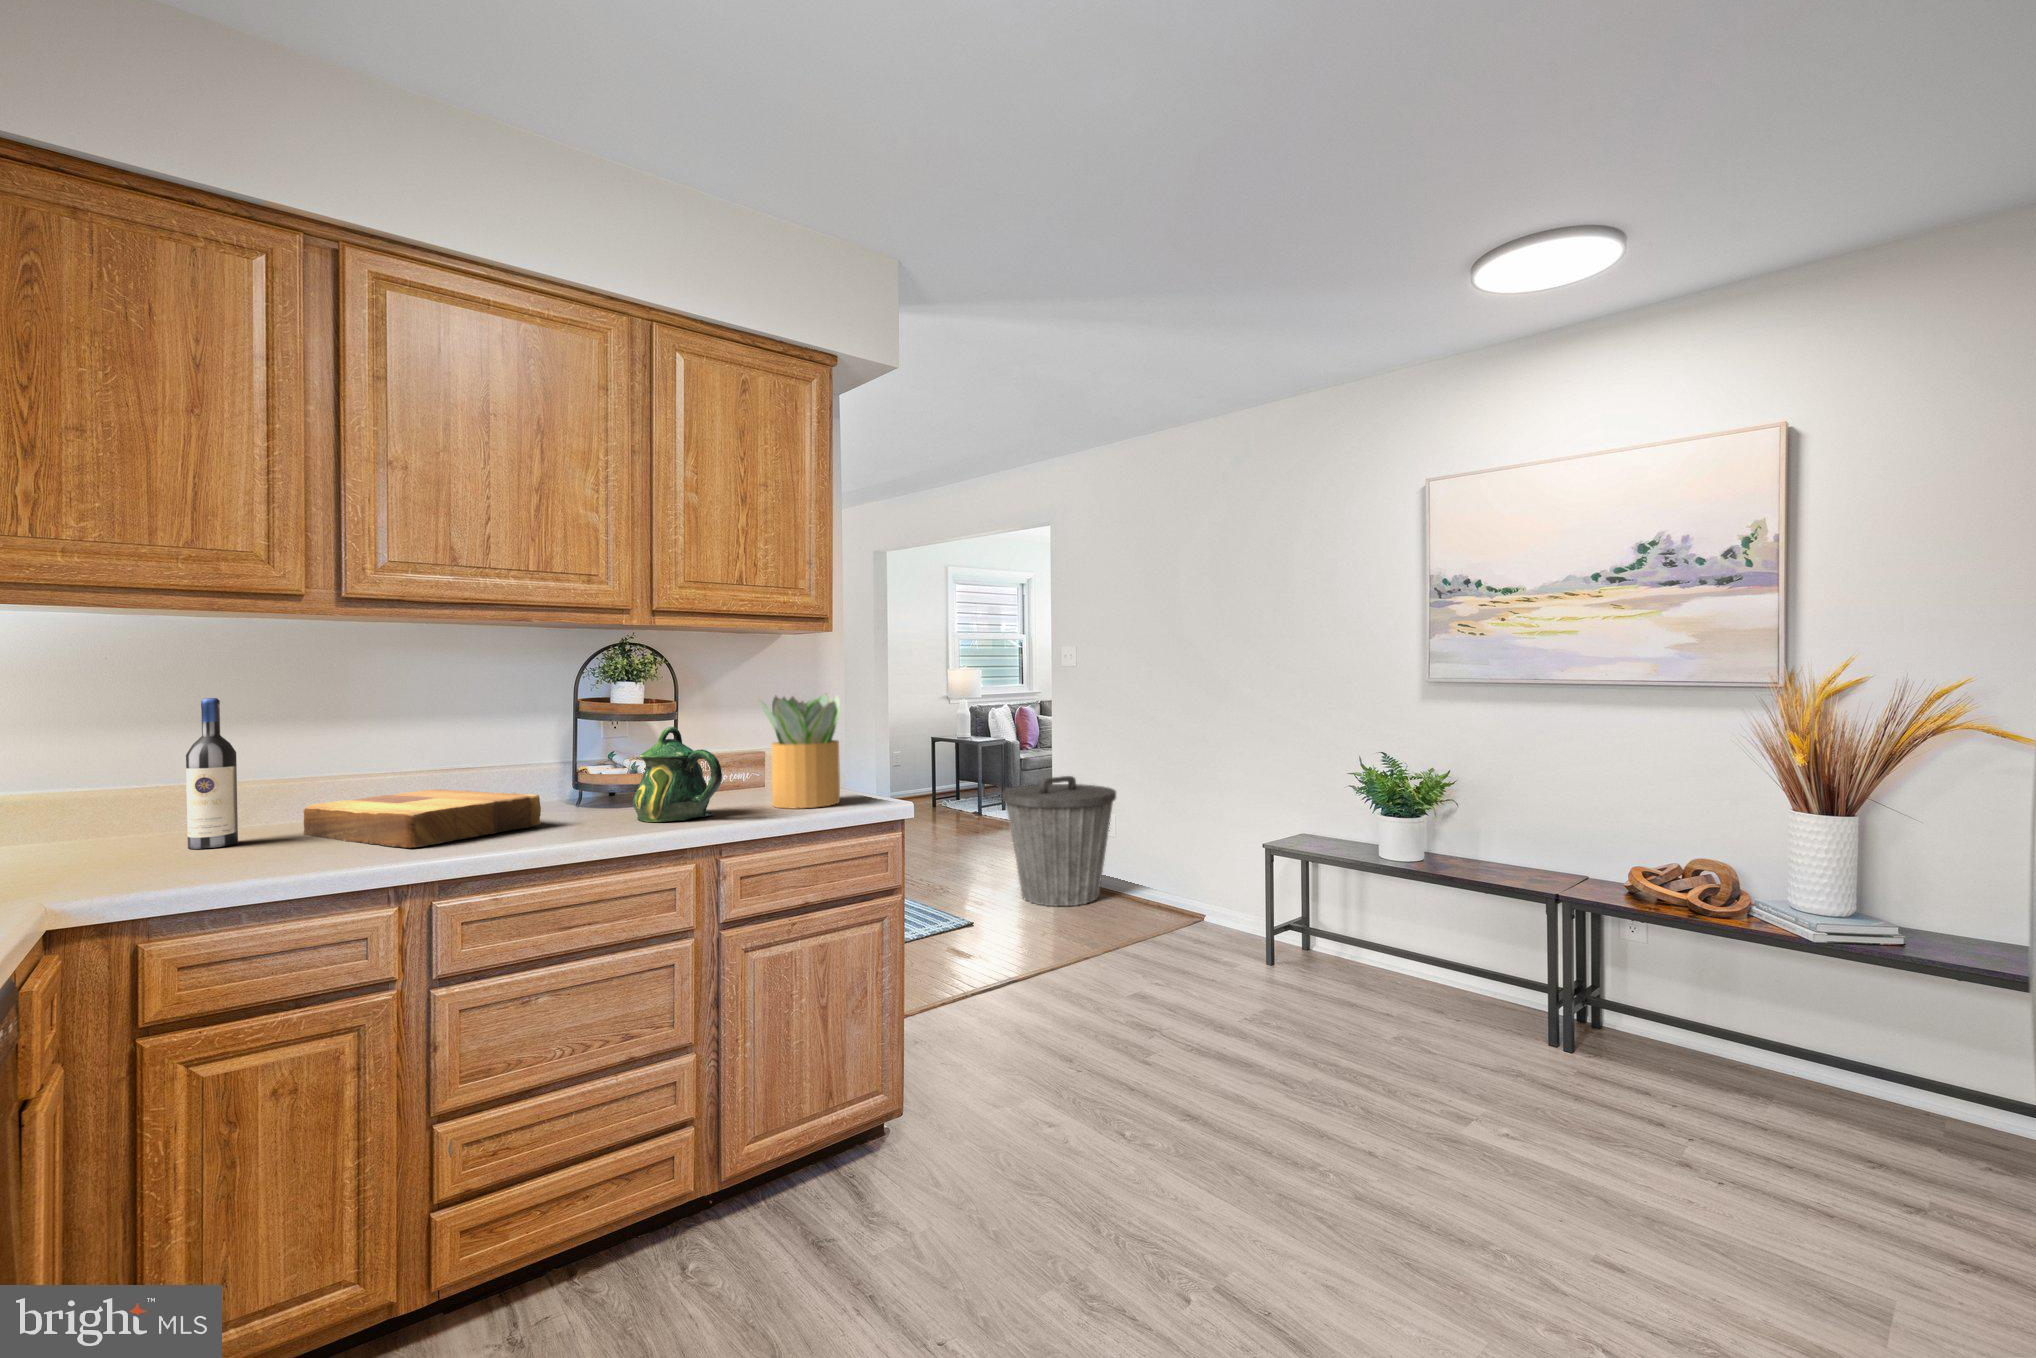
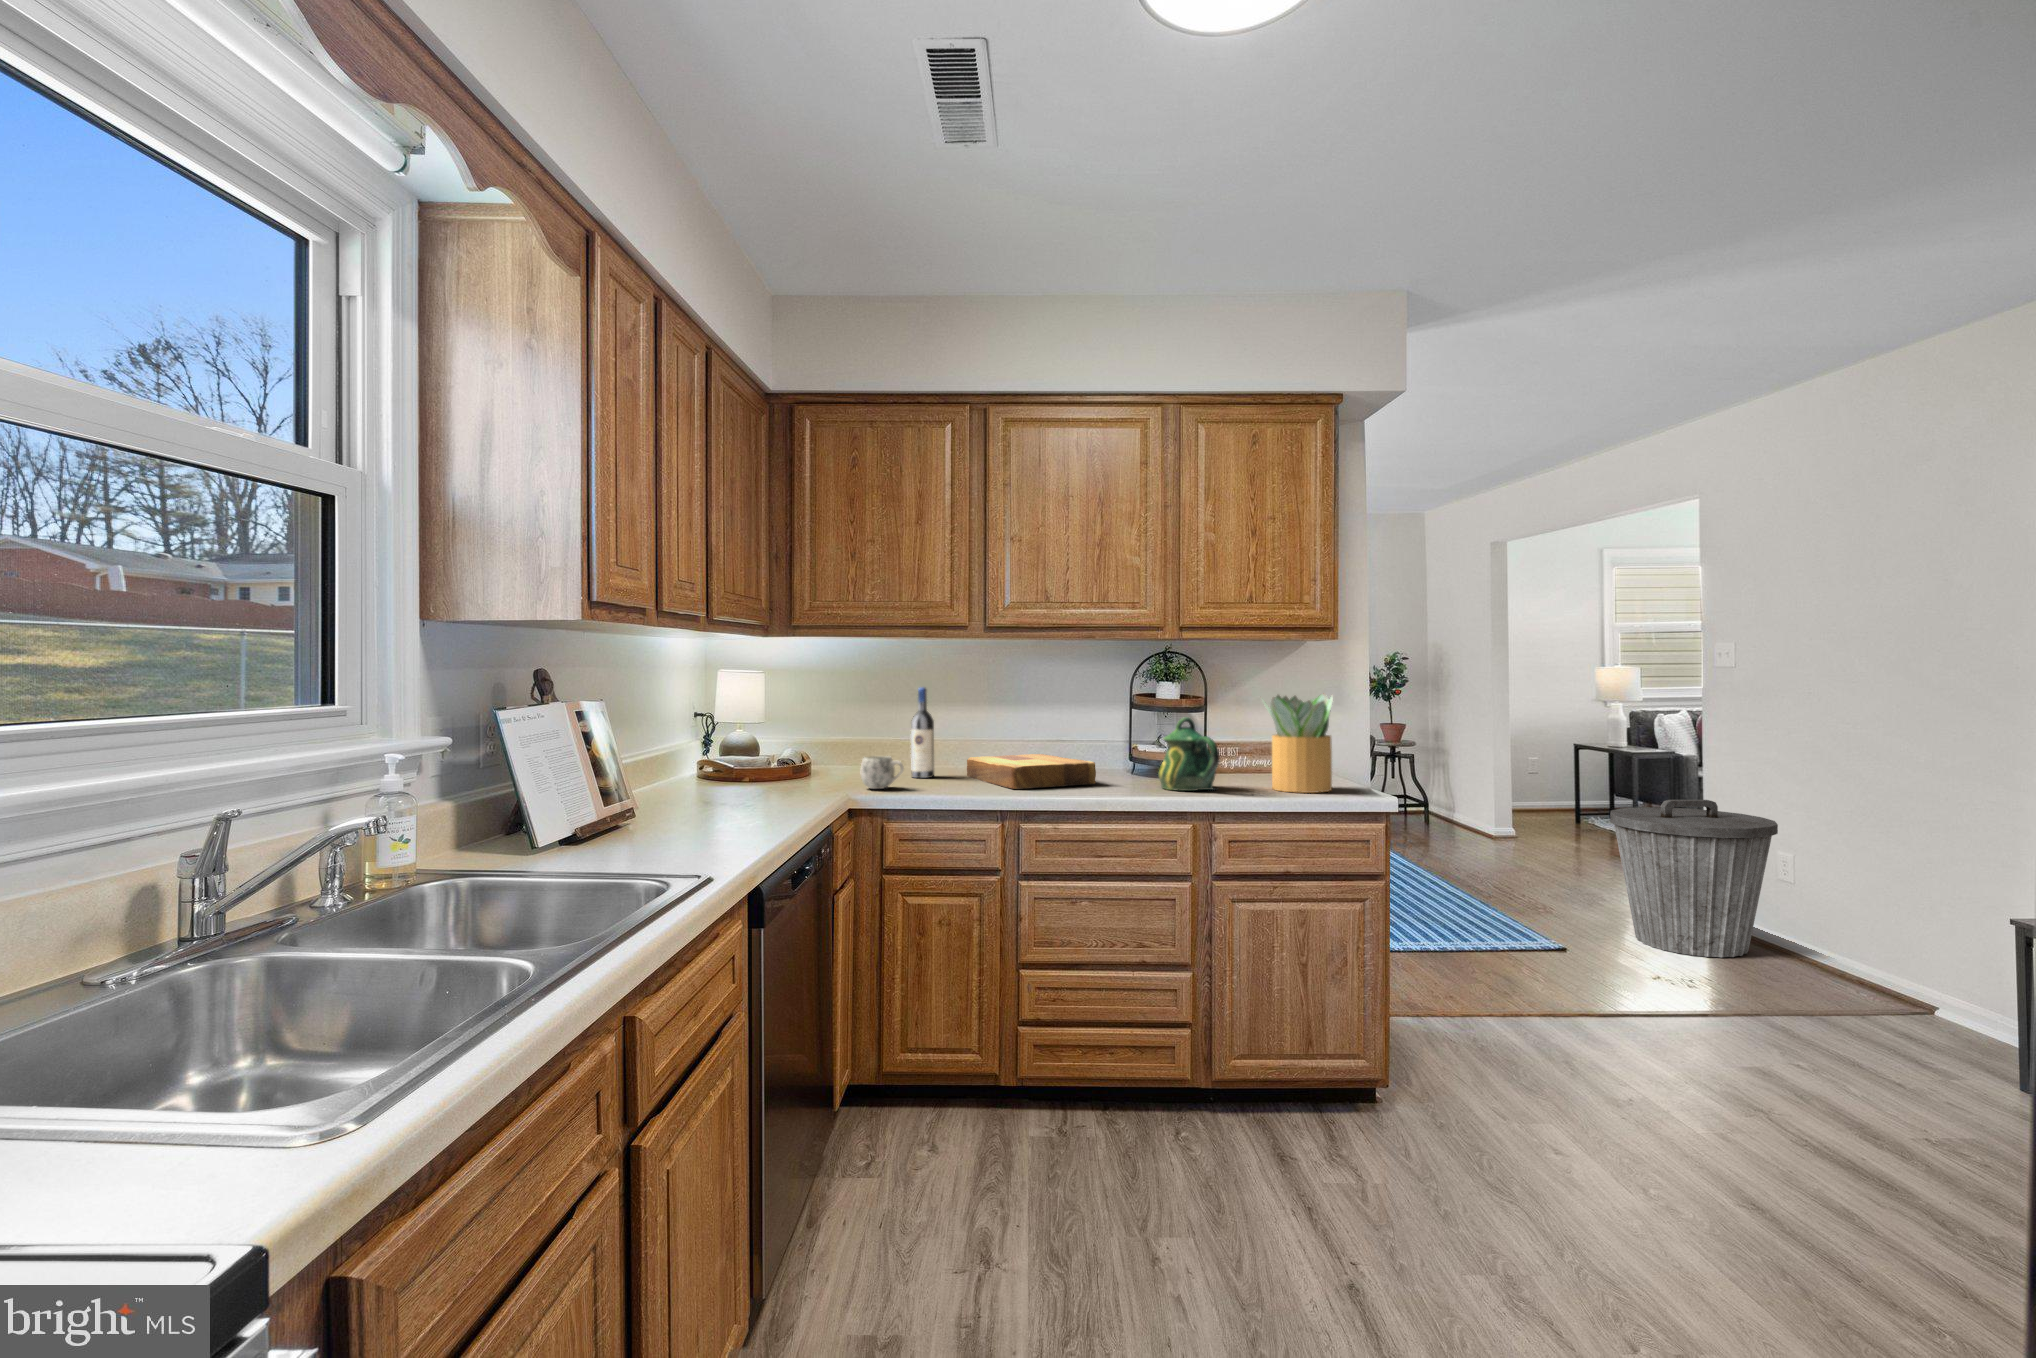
mug: none [72,820,181,882] -> present [861,756,904,789]

